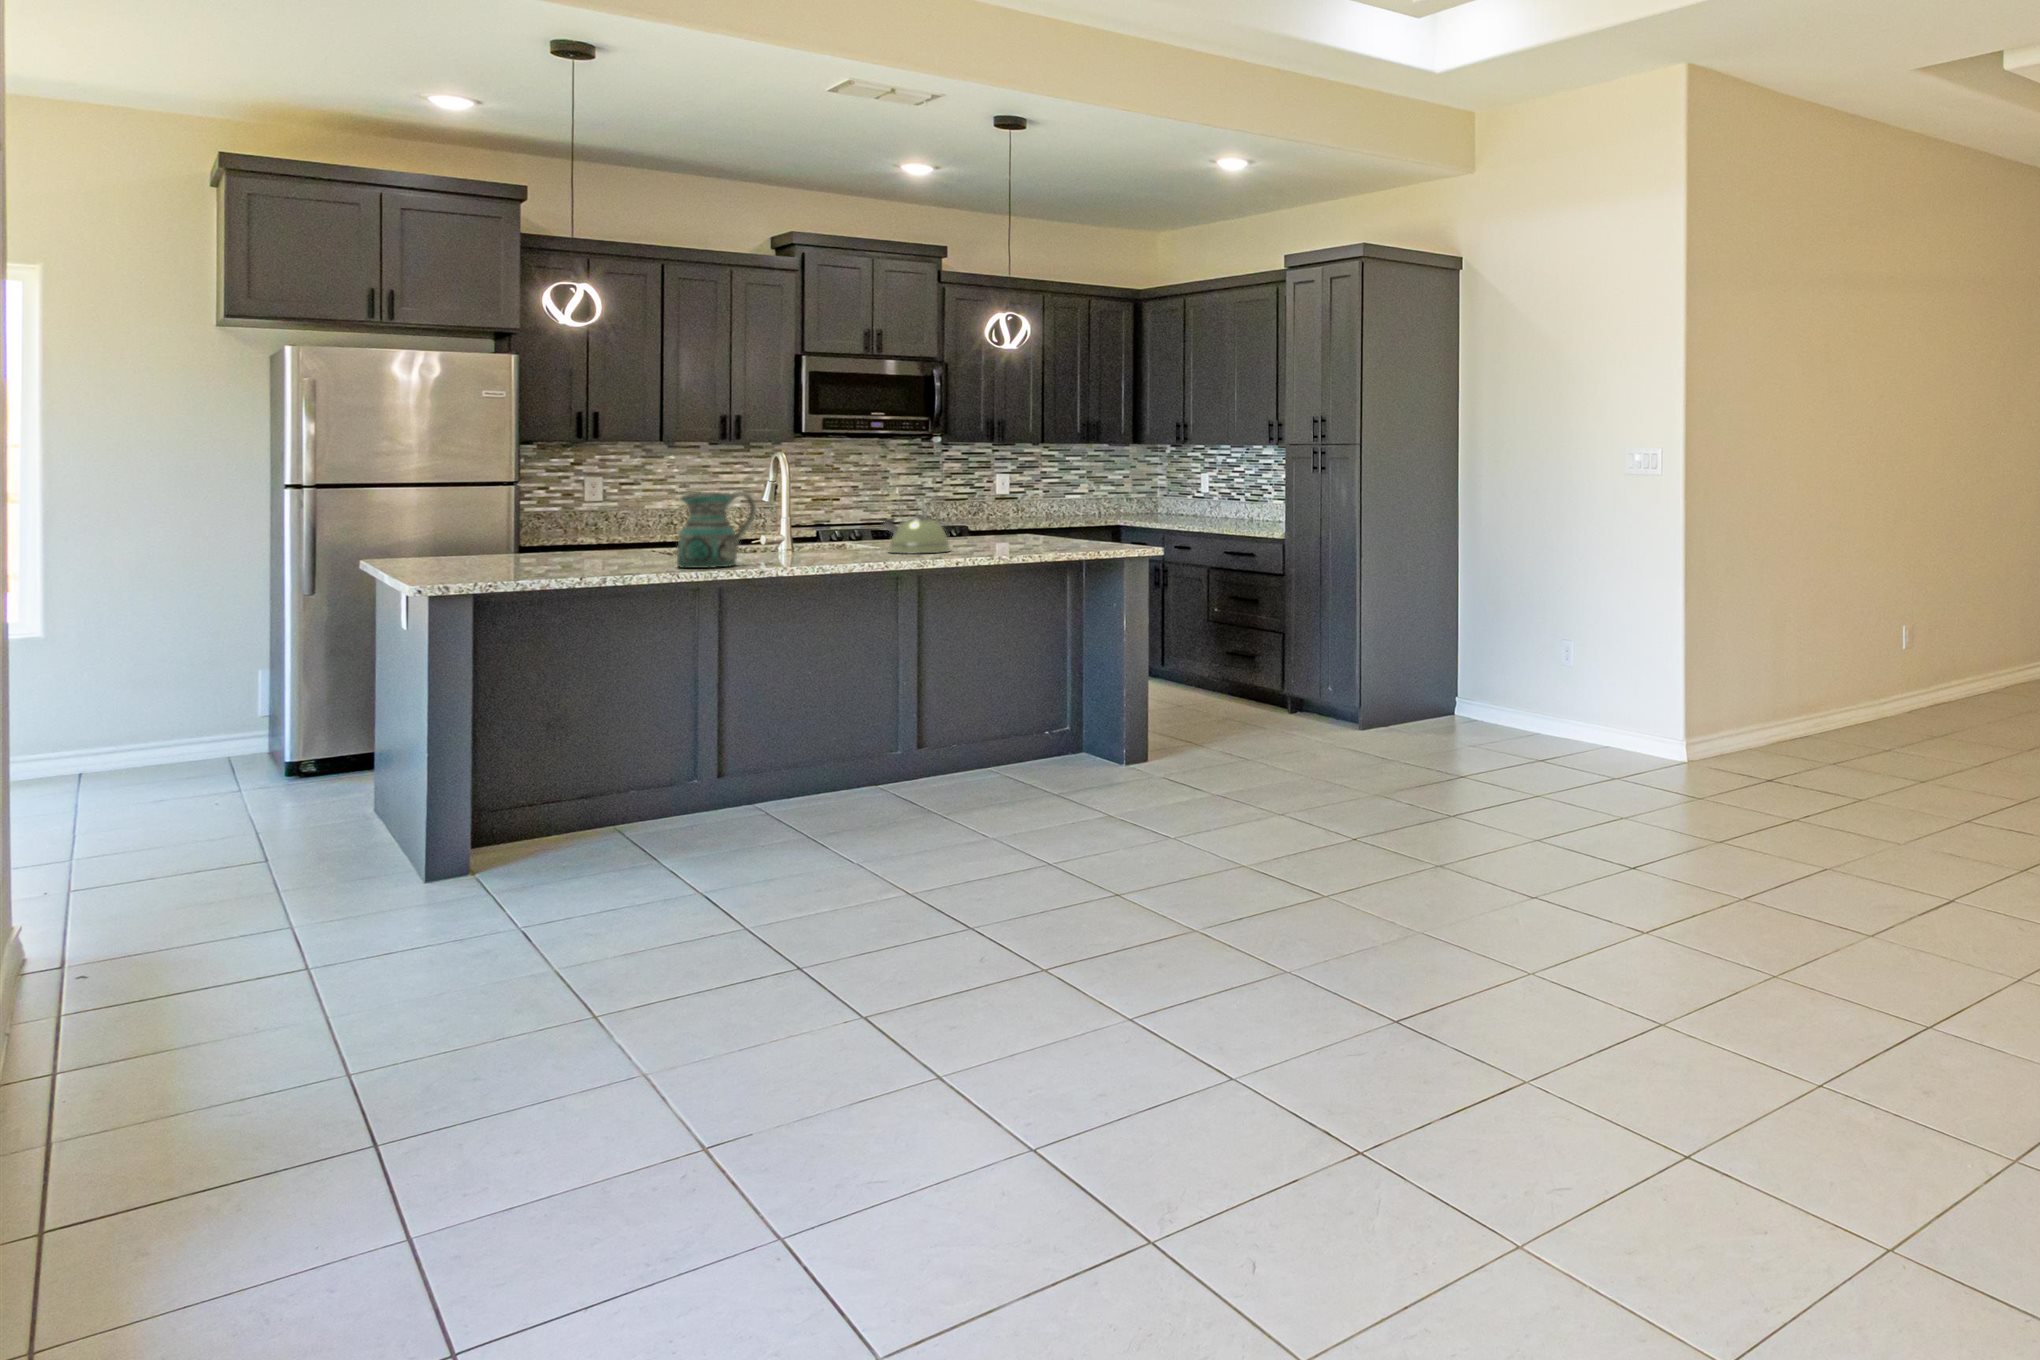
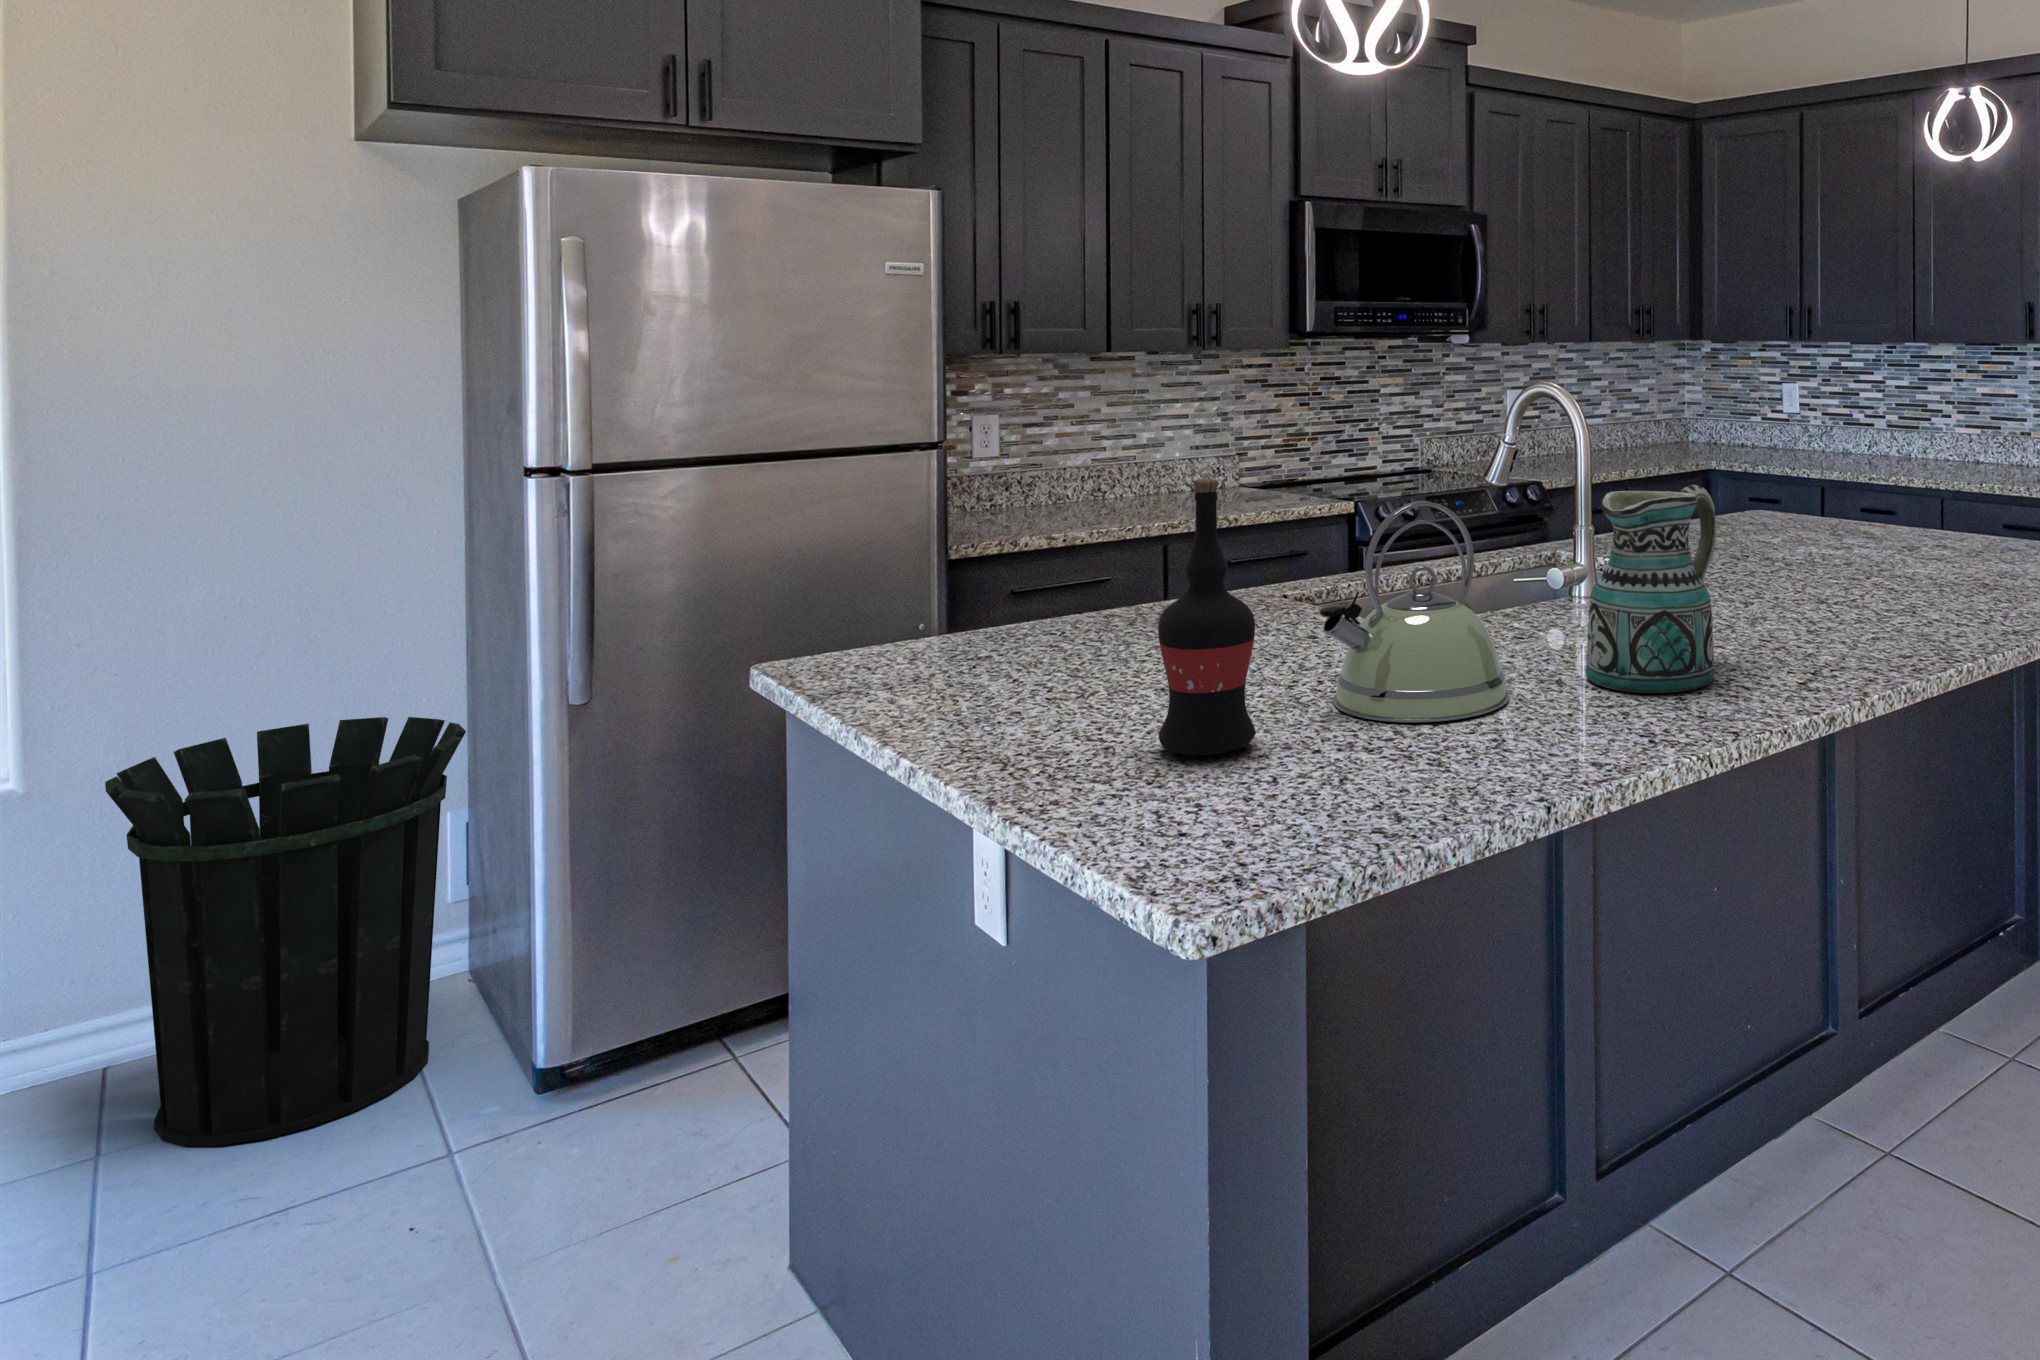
wine bottle: none [457,476,500,573] -> present [1158,479,1256,755]
kettle: present [882,495,950,554] -> present [1319,501,1509,722]
waste bin: none [77,615,258,794] -> present [105,717,466,1146]

